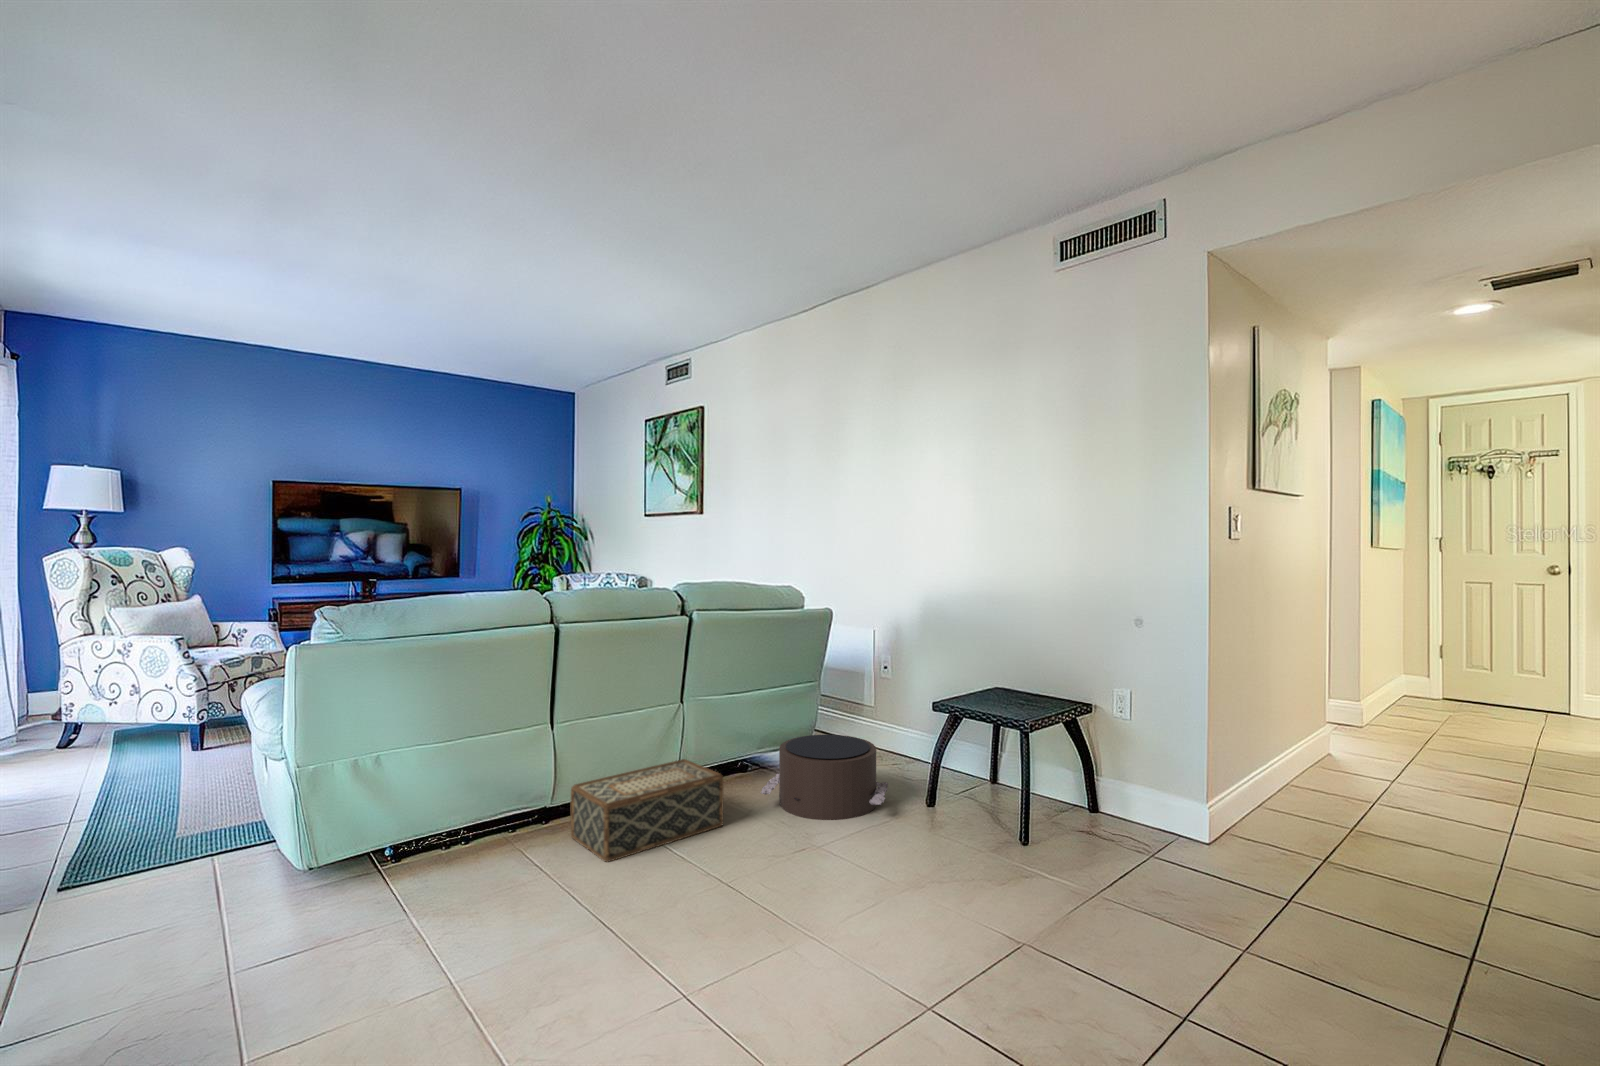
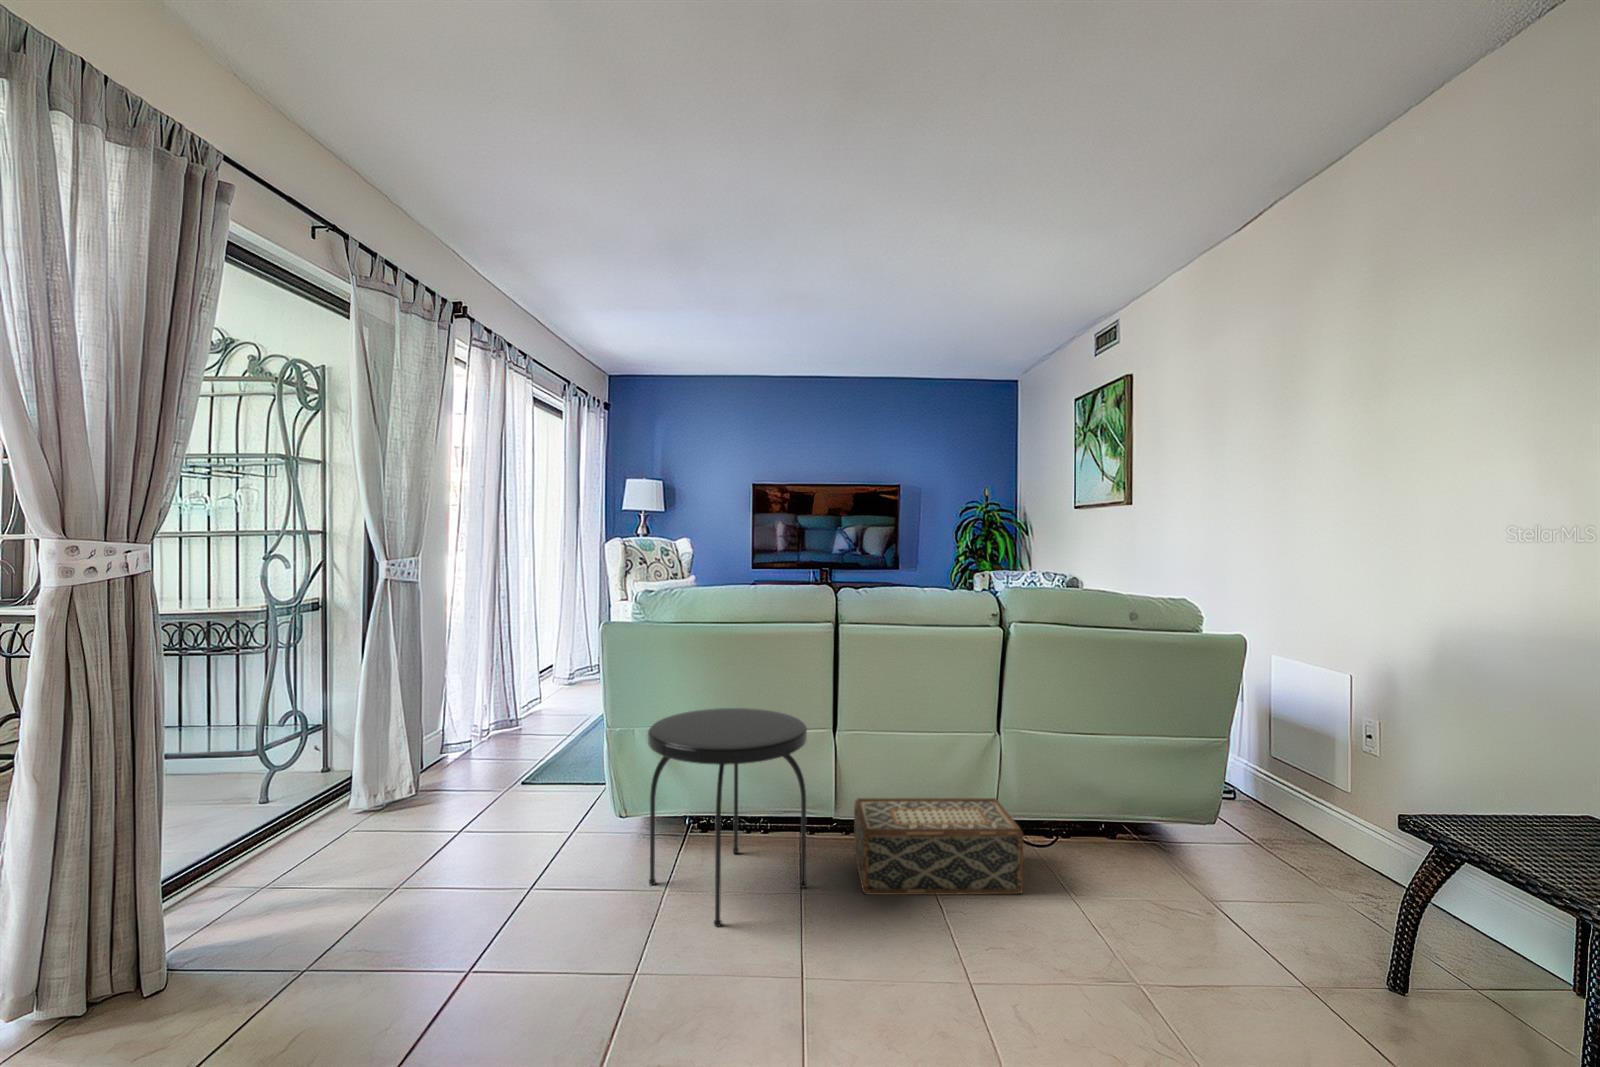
side table: none [381,716,555,929] -> present [648,708,807,927]
pouf: present [761,735,888,820] -> none [1085,805,1294,943]

